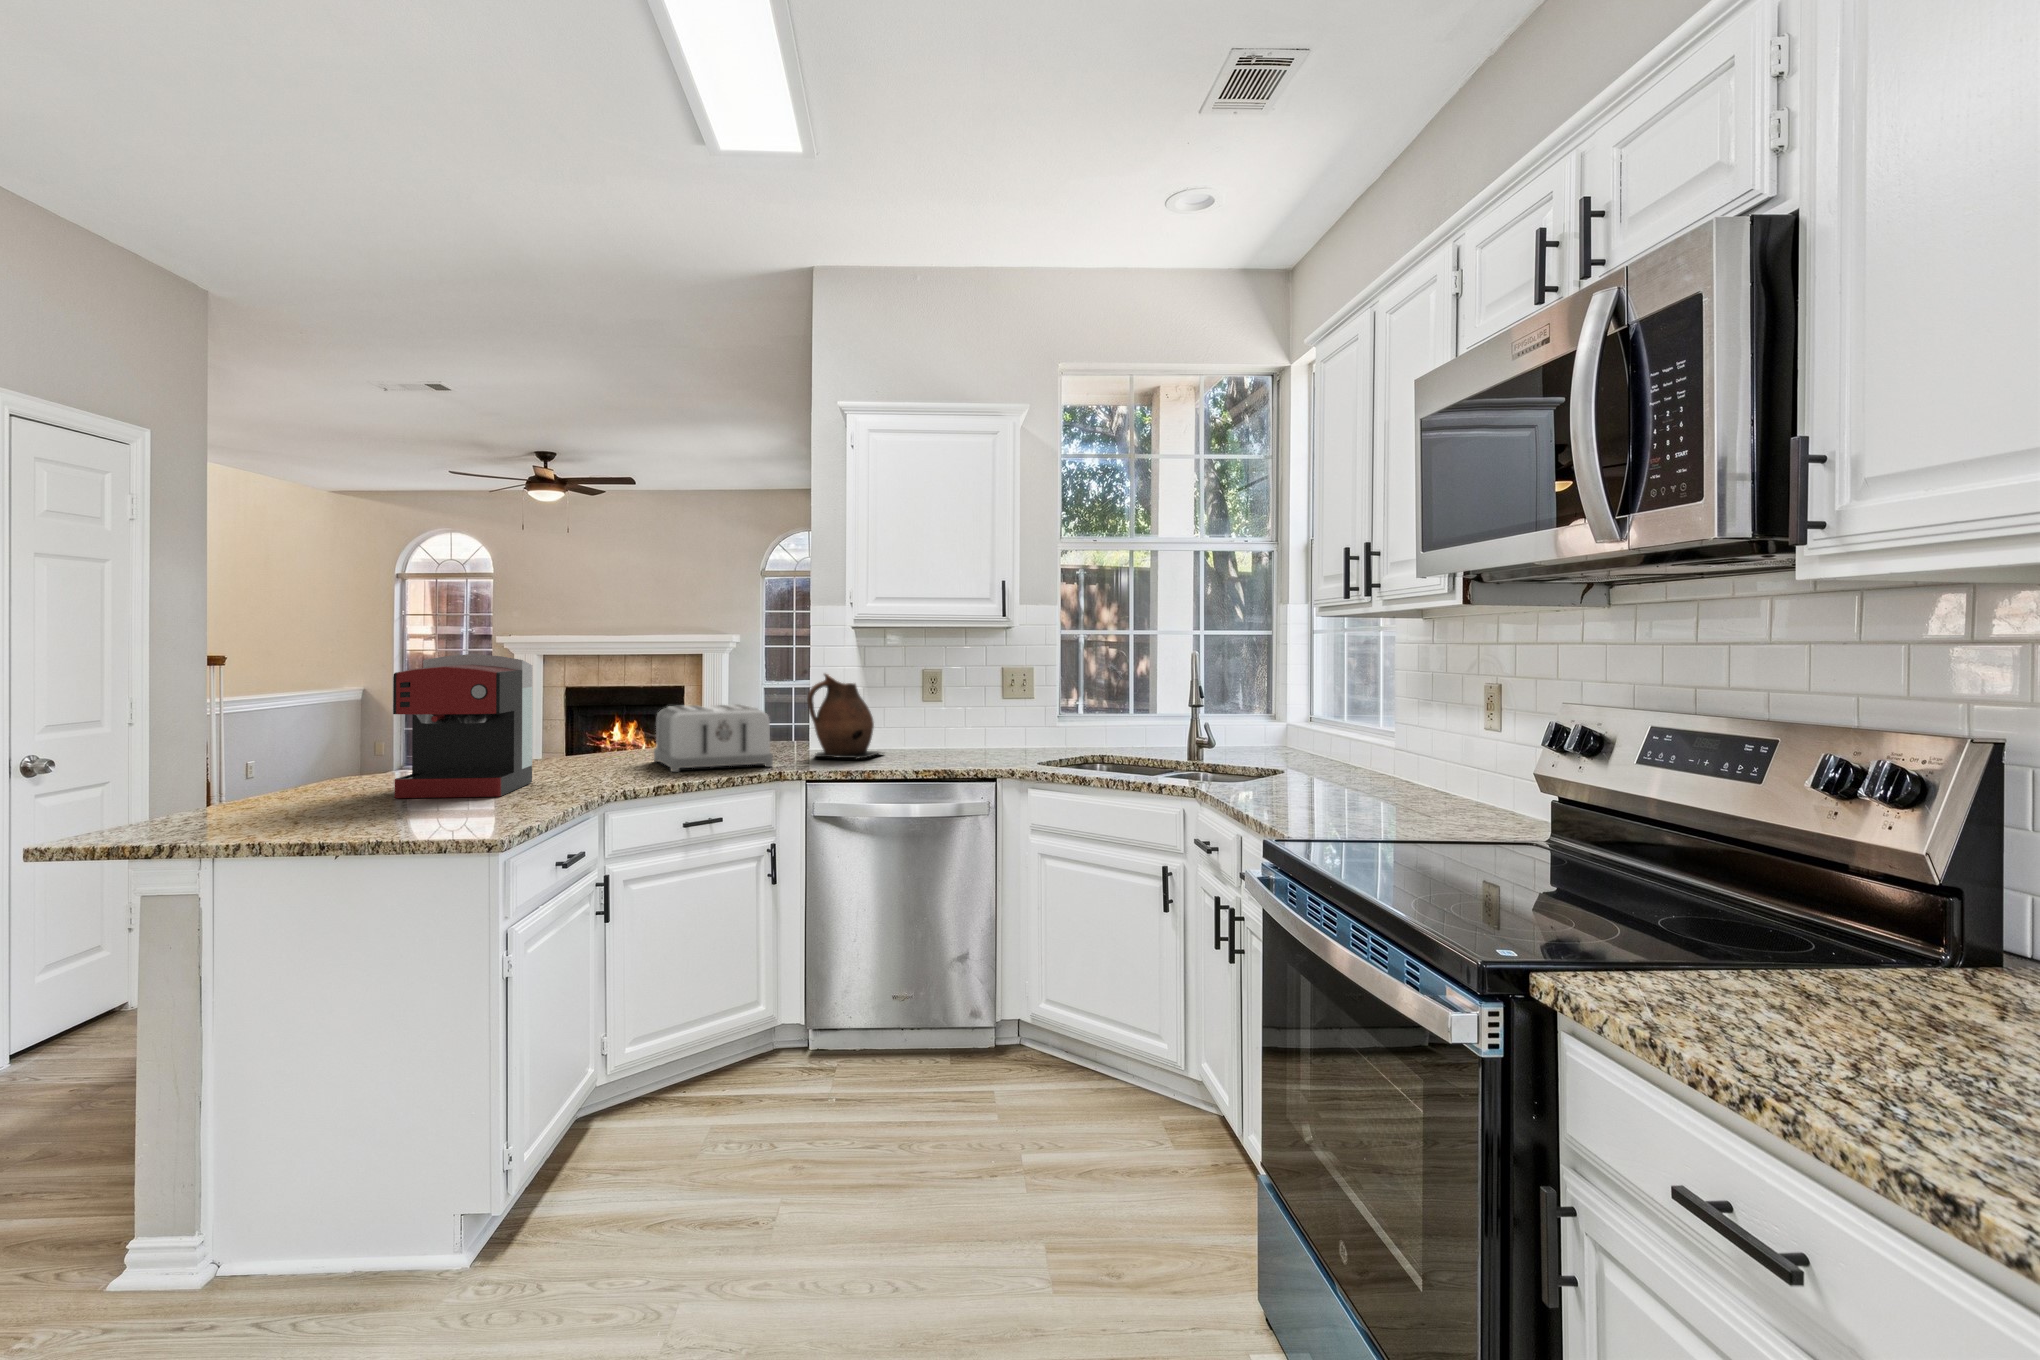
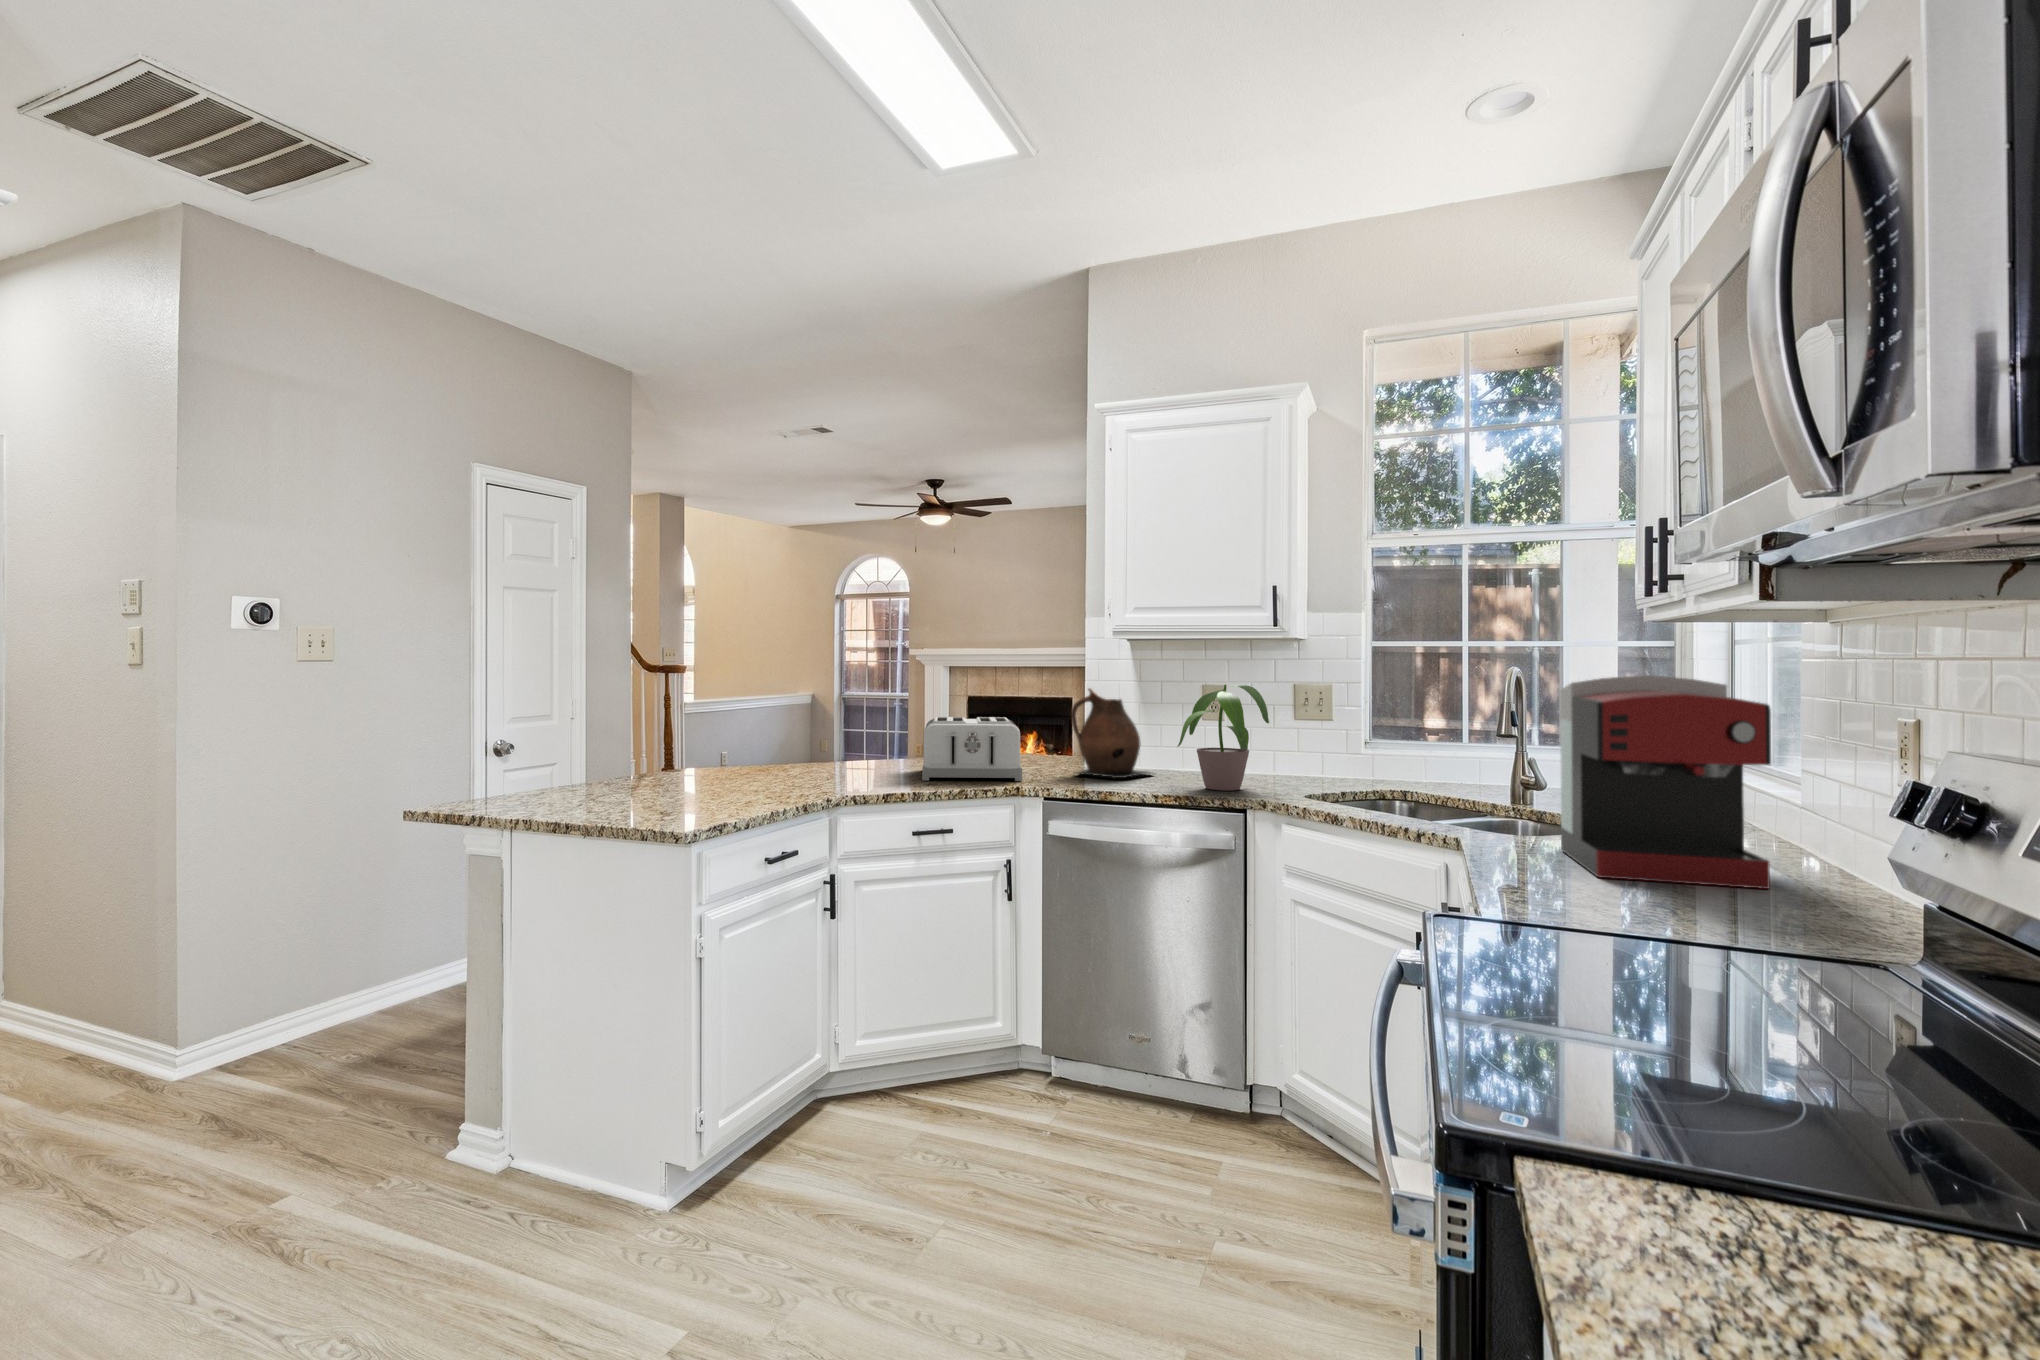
coffee maker: present [393,654,533,798] -> present [1560,675,1771,889]
potted plant: none [909,667,1013,764] -> present [1177,684,1269,791]

